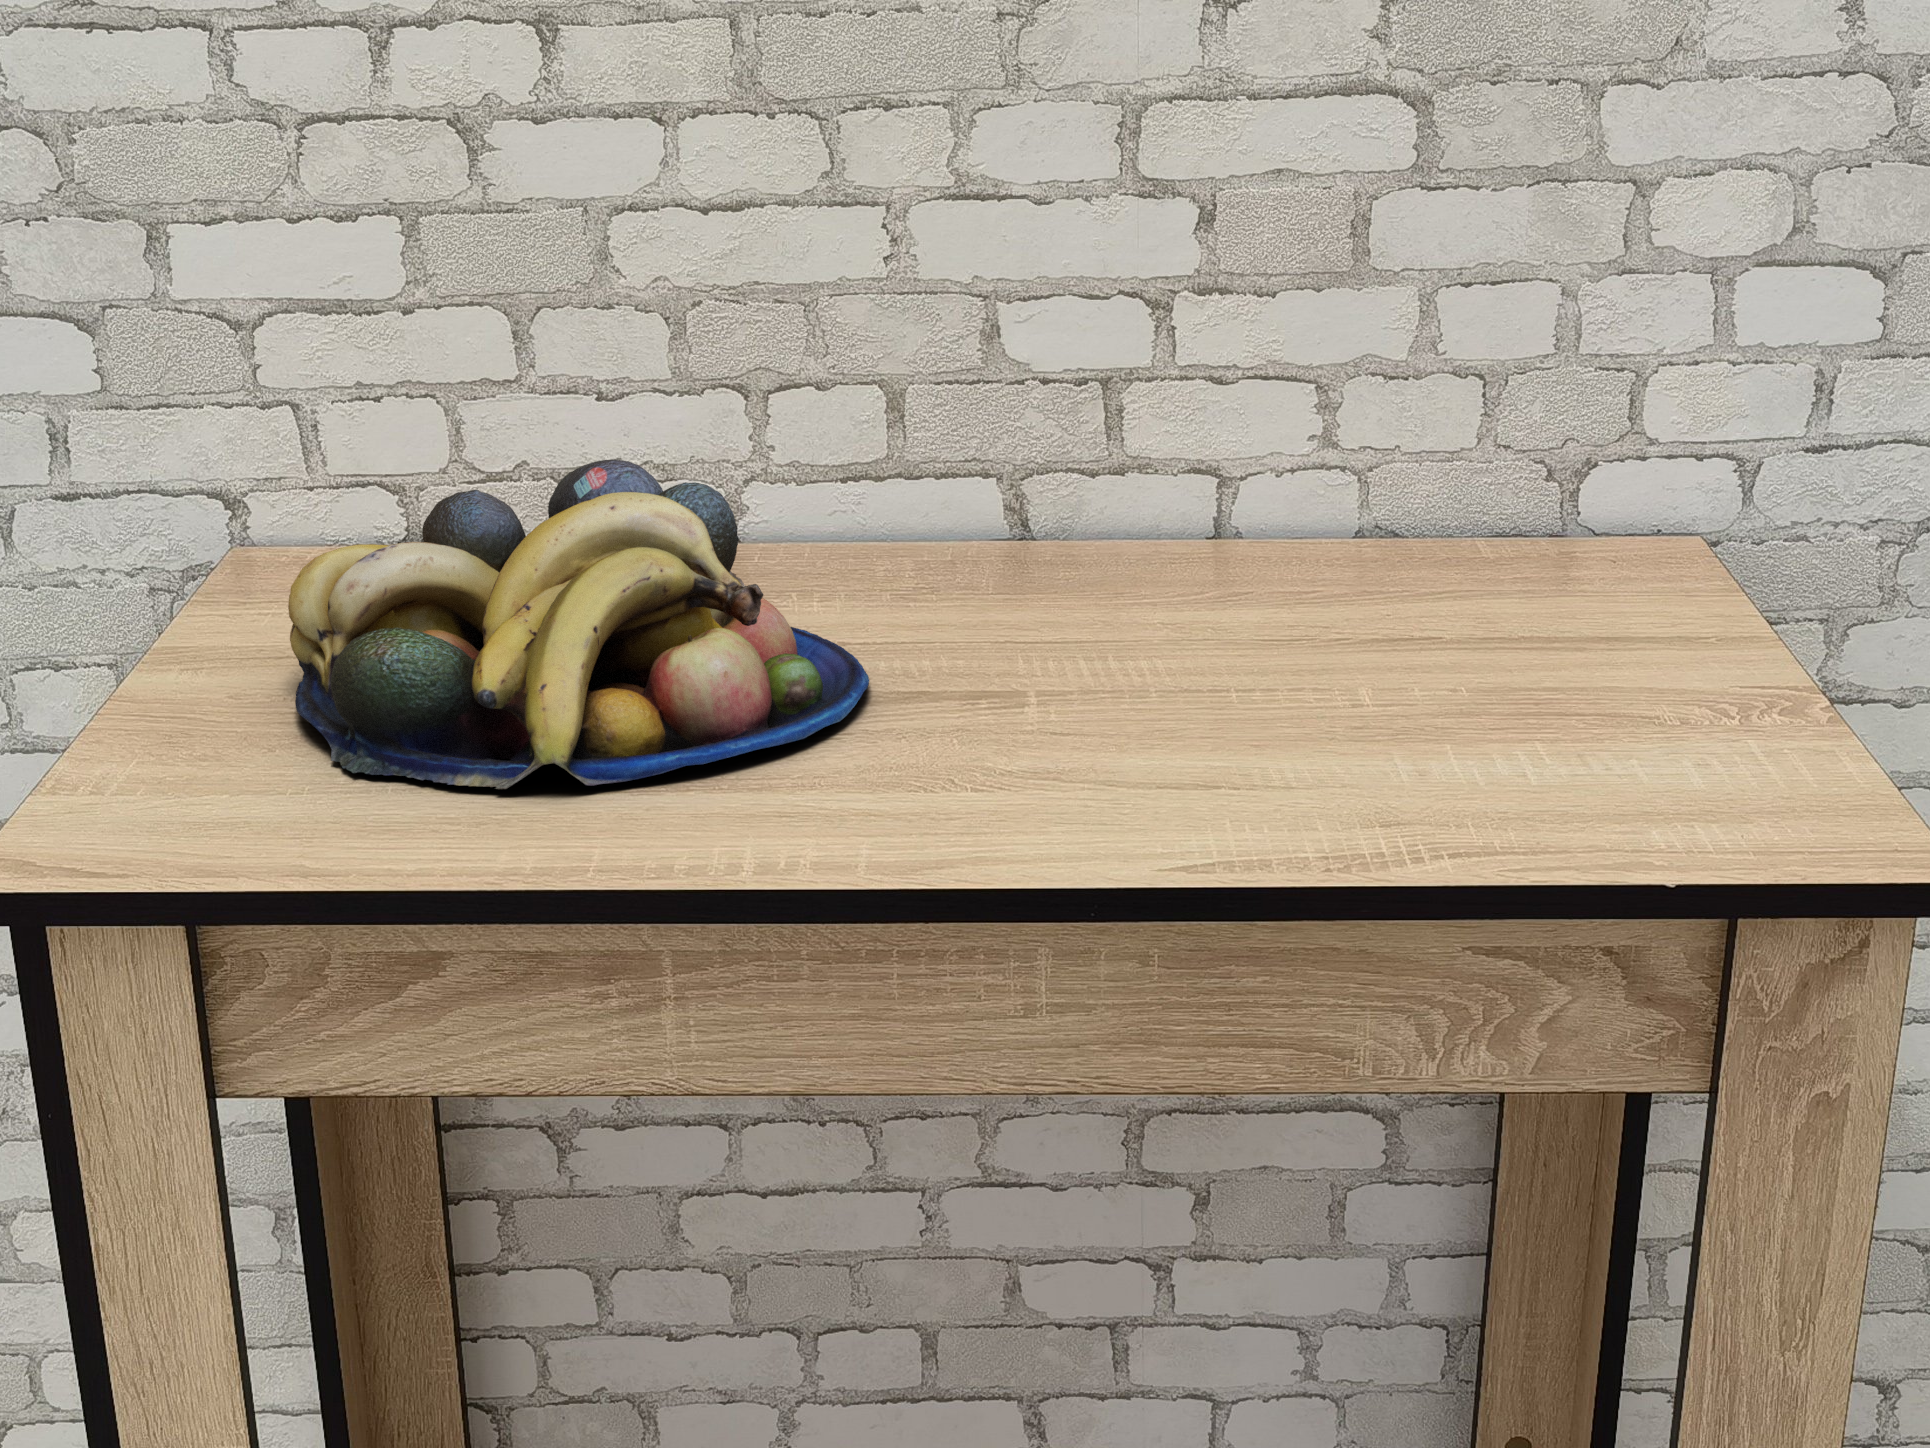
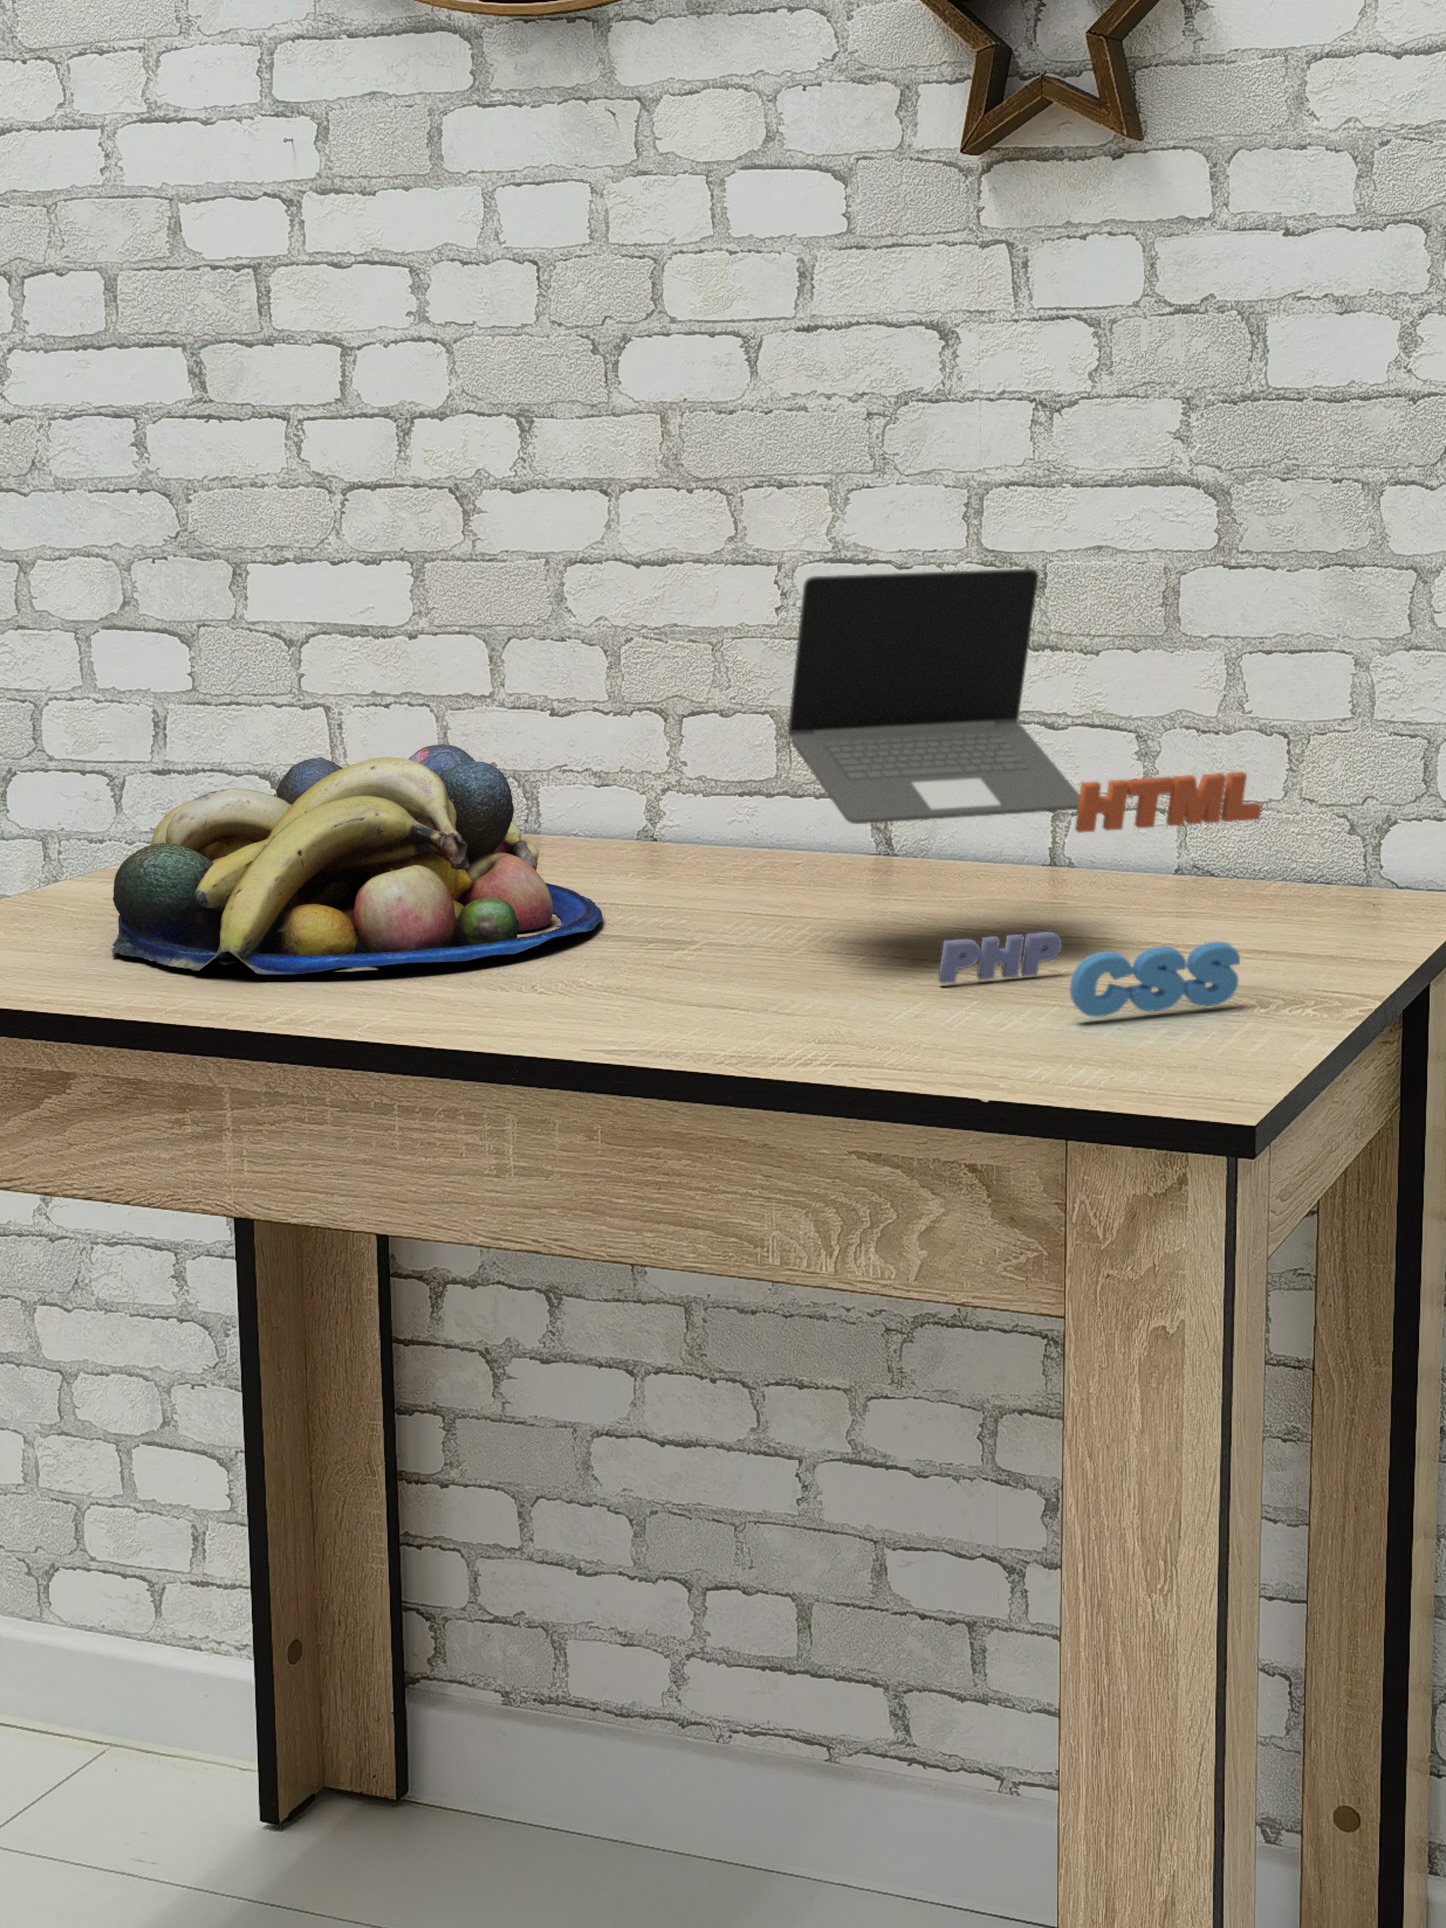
laptop: none [1128,216,1719,738] -> present [788,569,1261,1017]

